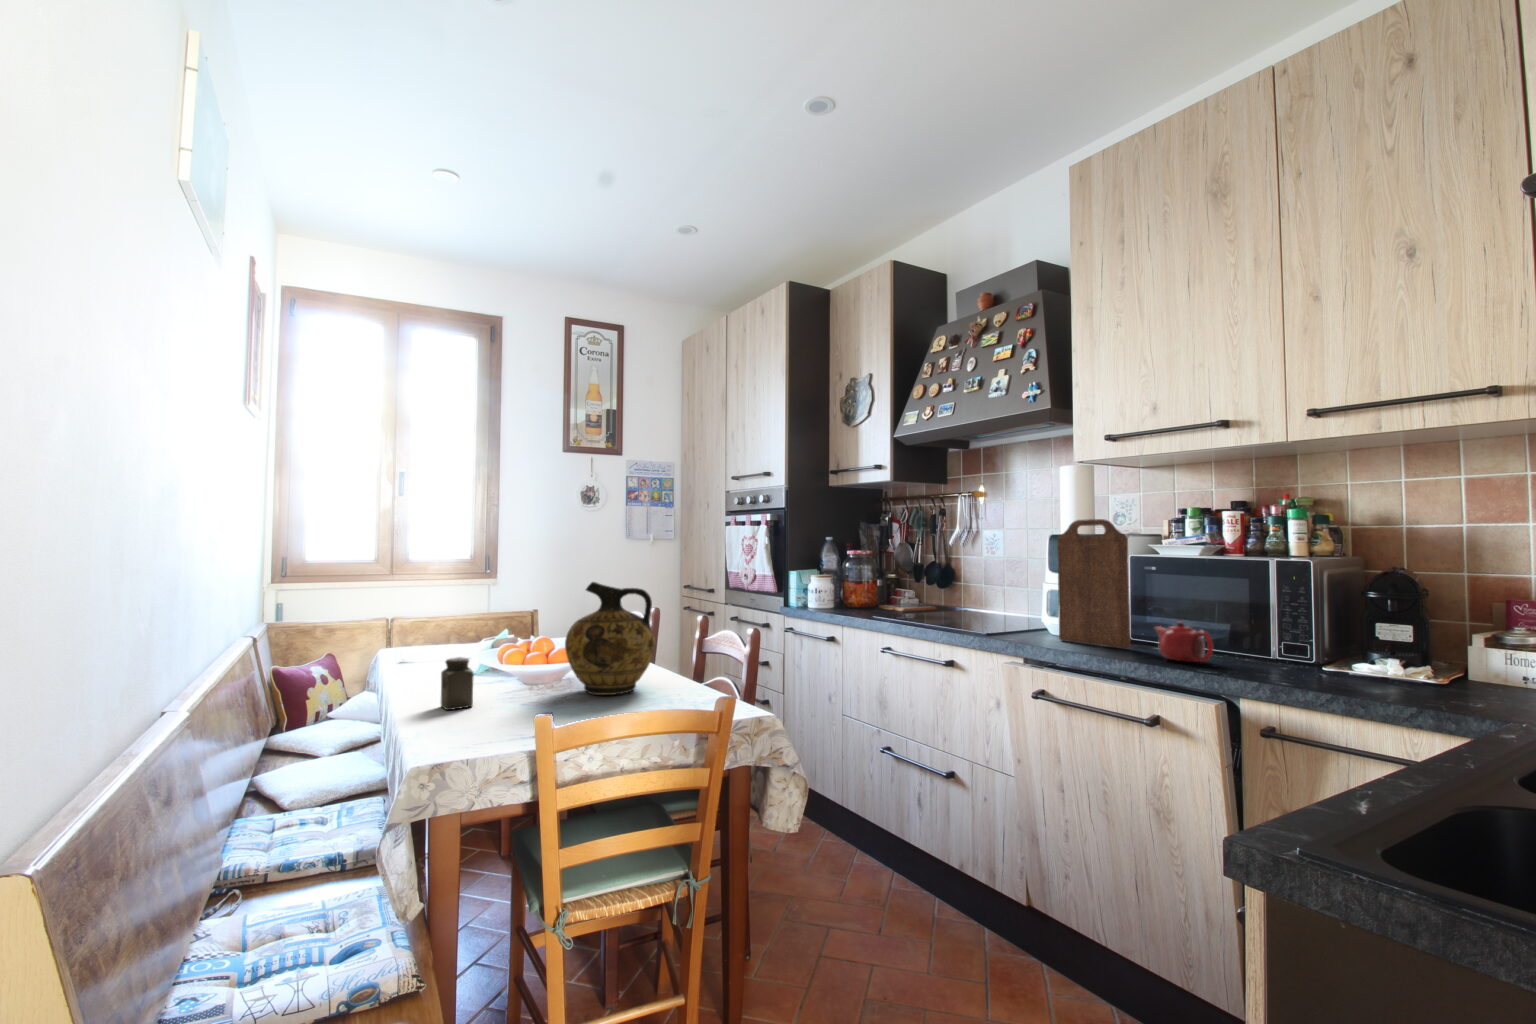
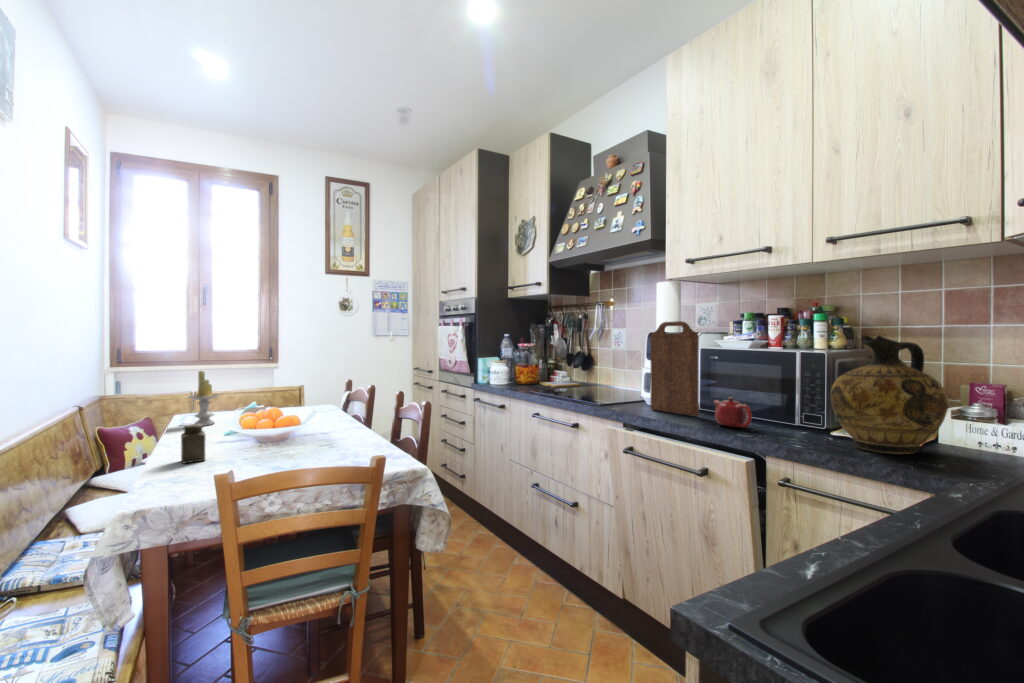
ceramic jug: present [565,582,655,695] -> present [830,335,949,454]
candle: none [412,588,454,664] -> present [189,371,220,426]

